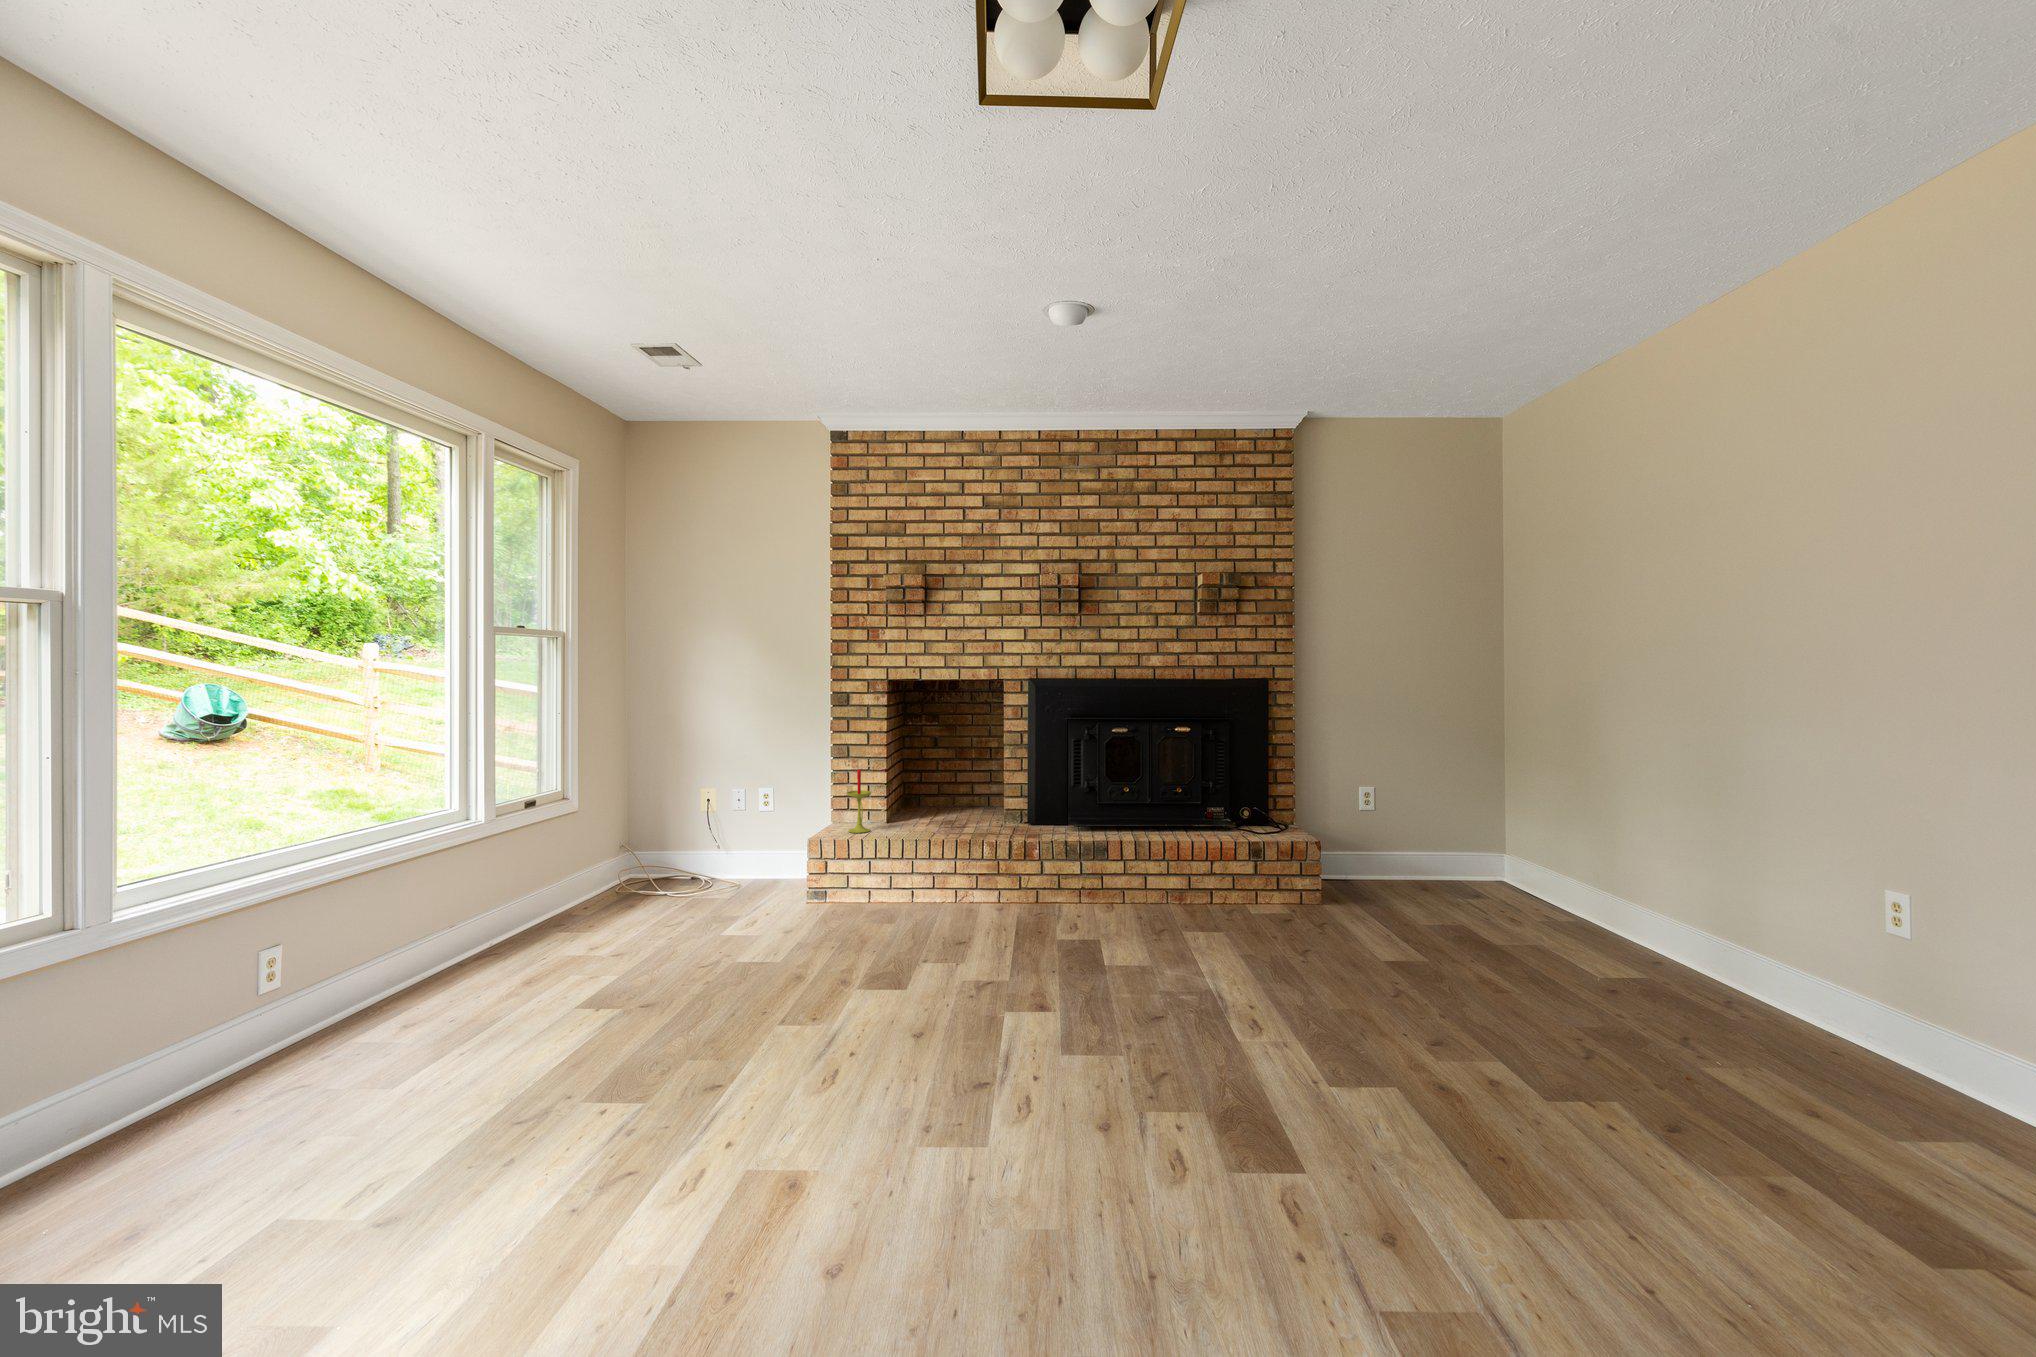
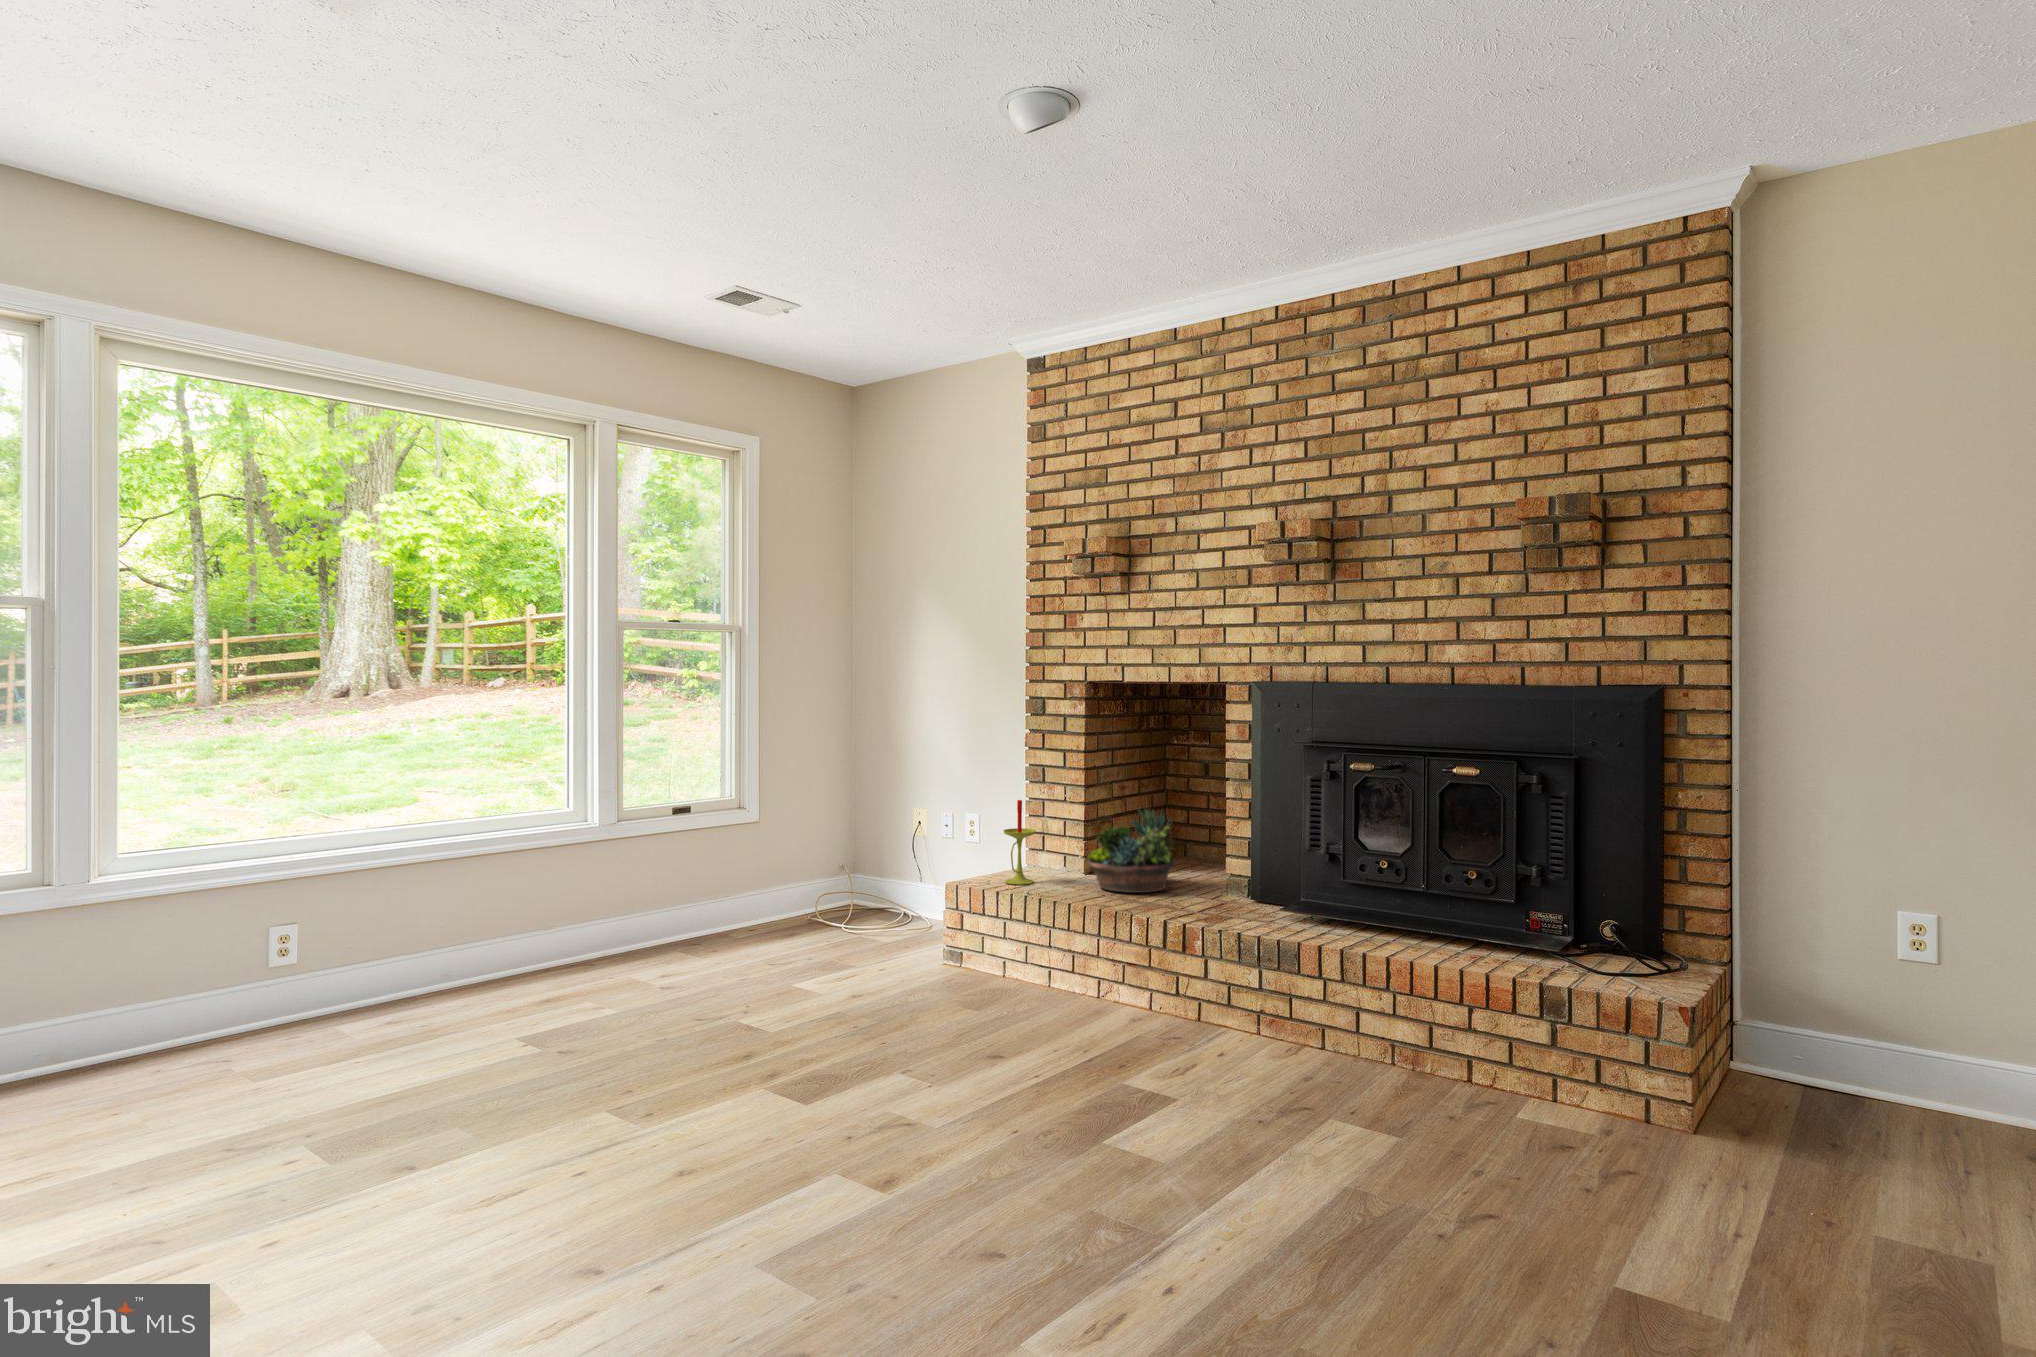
succulent planter: none [908,767,973,828] -> present [1088,810,1176,893]

